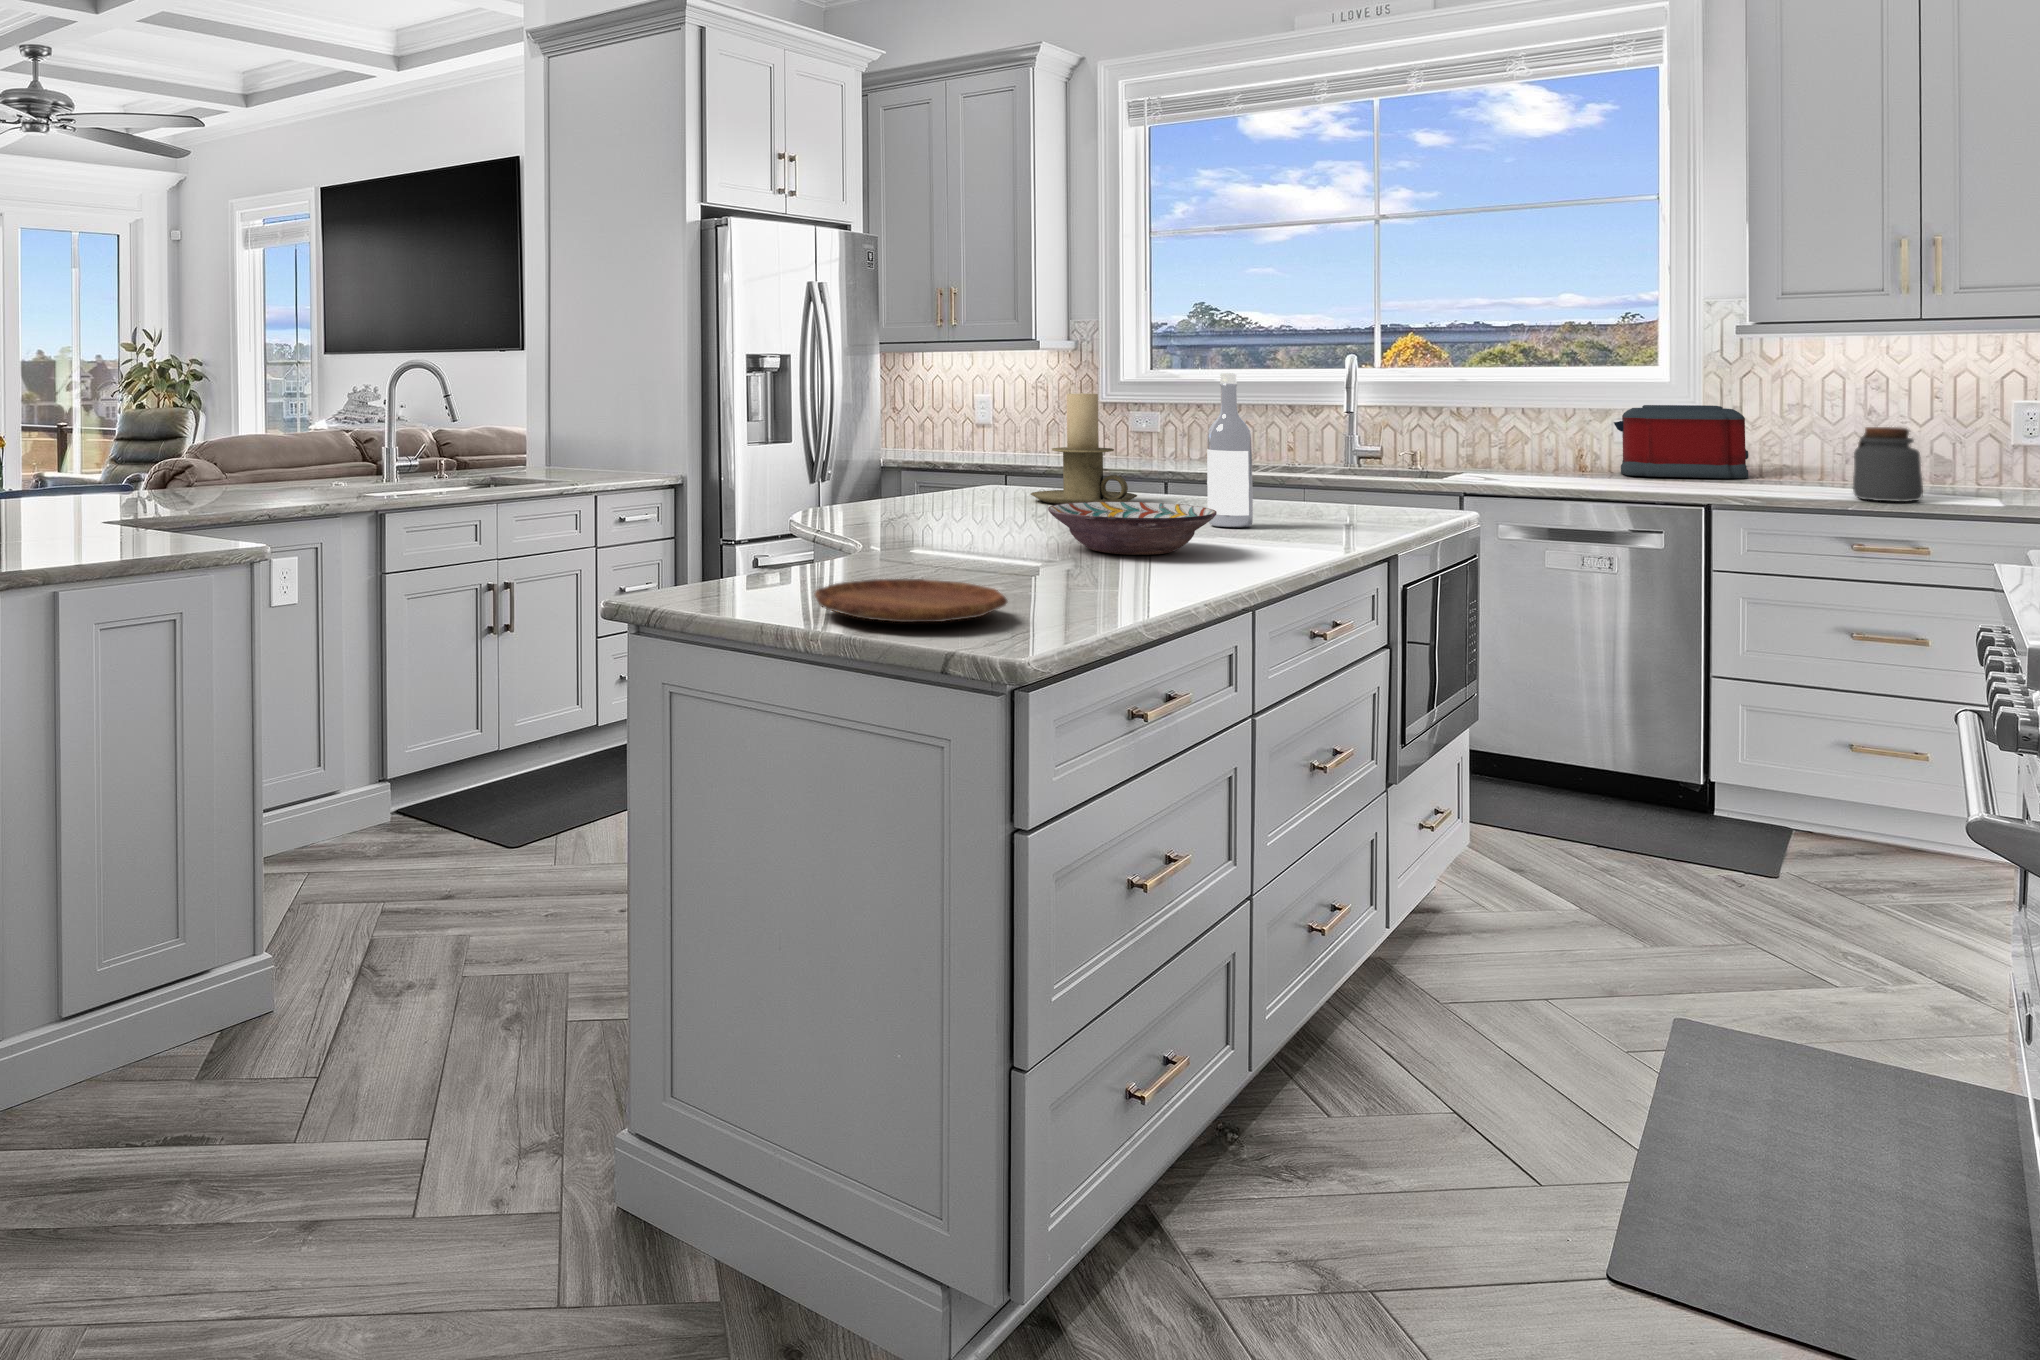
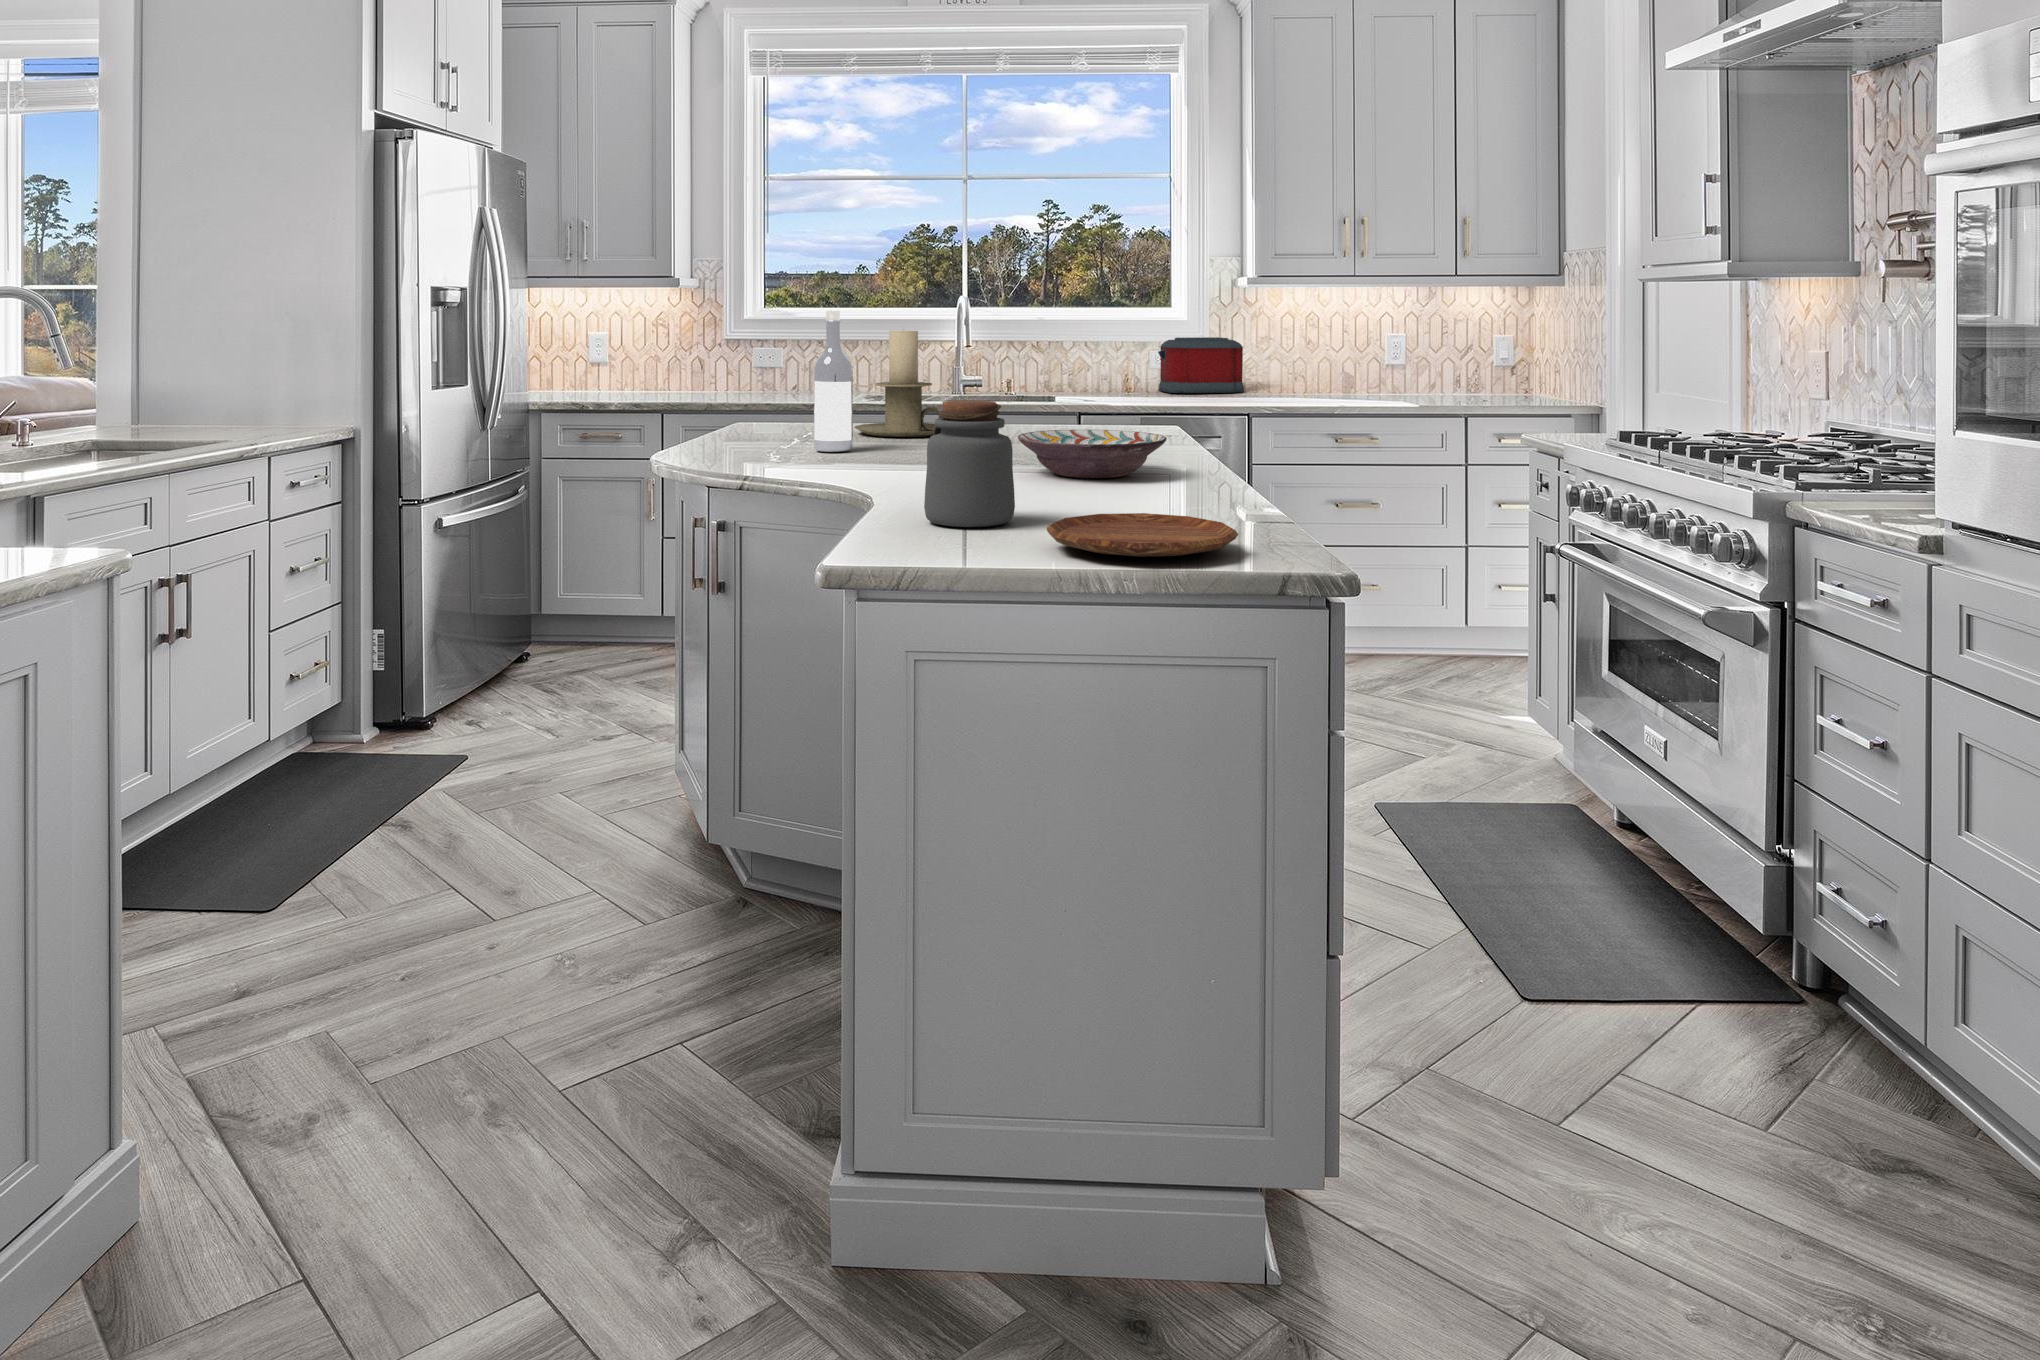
wine bottle: present [1207,373,1253,527] -> present [814,310,853,452]
jar: present [1853,427,1923,502] -> present [924,400,1015,527]

